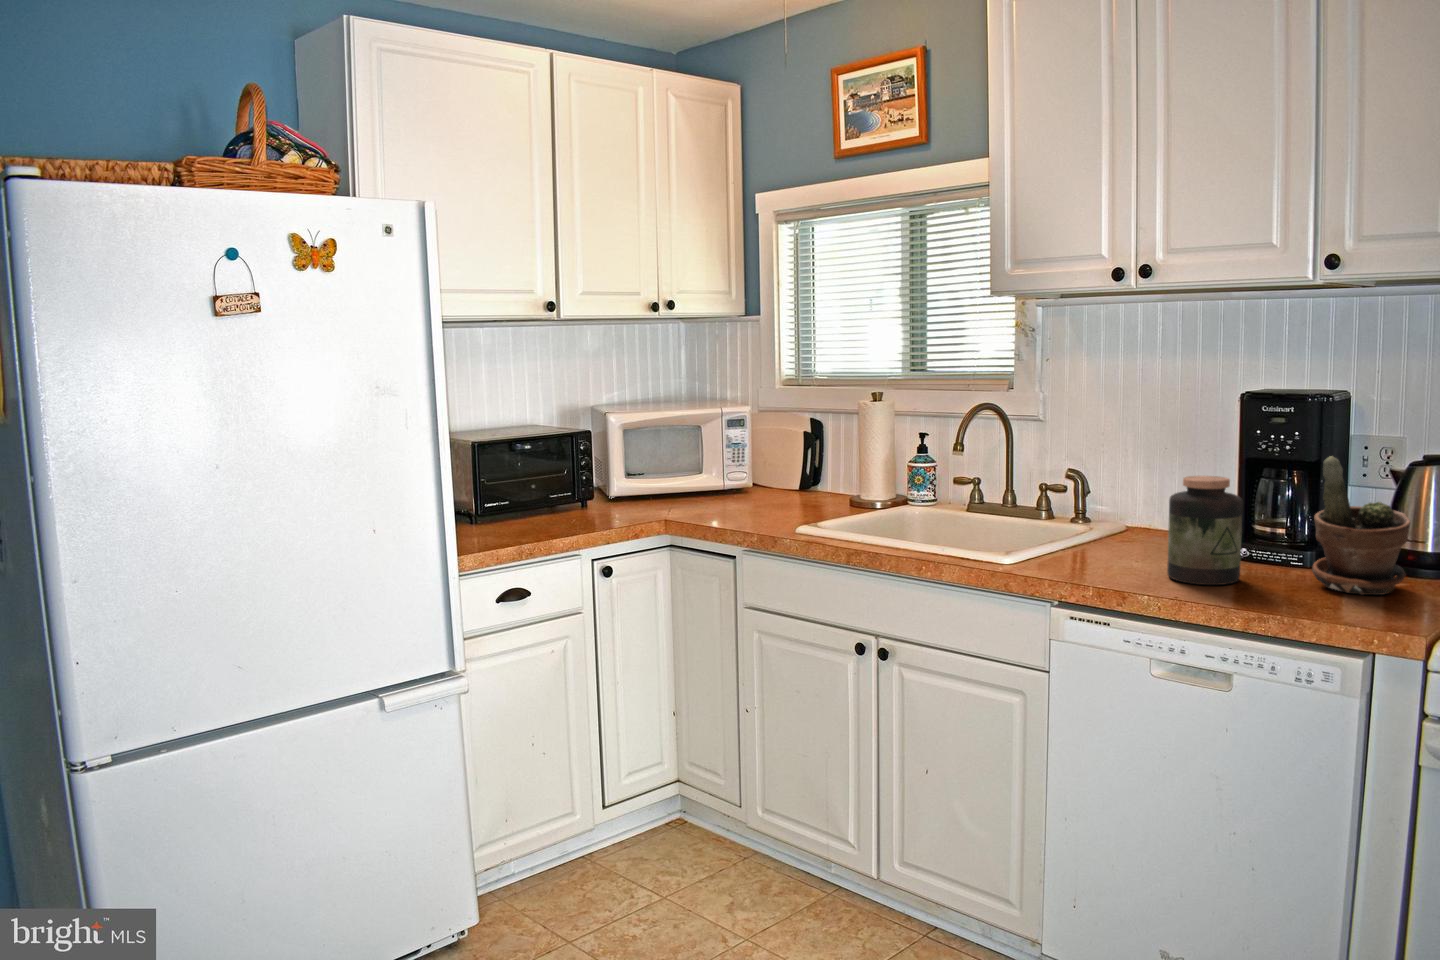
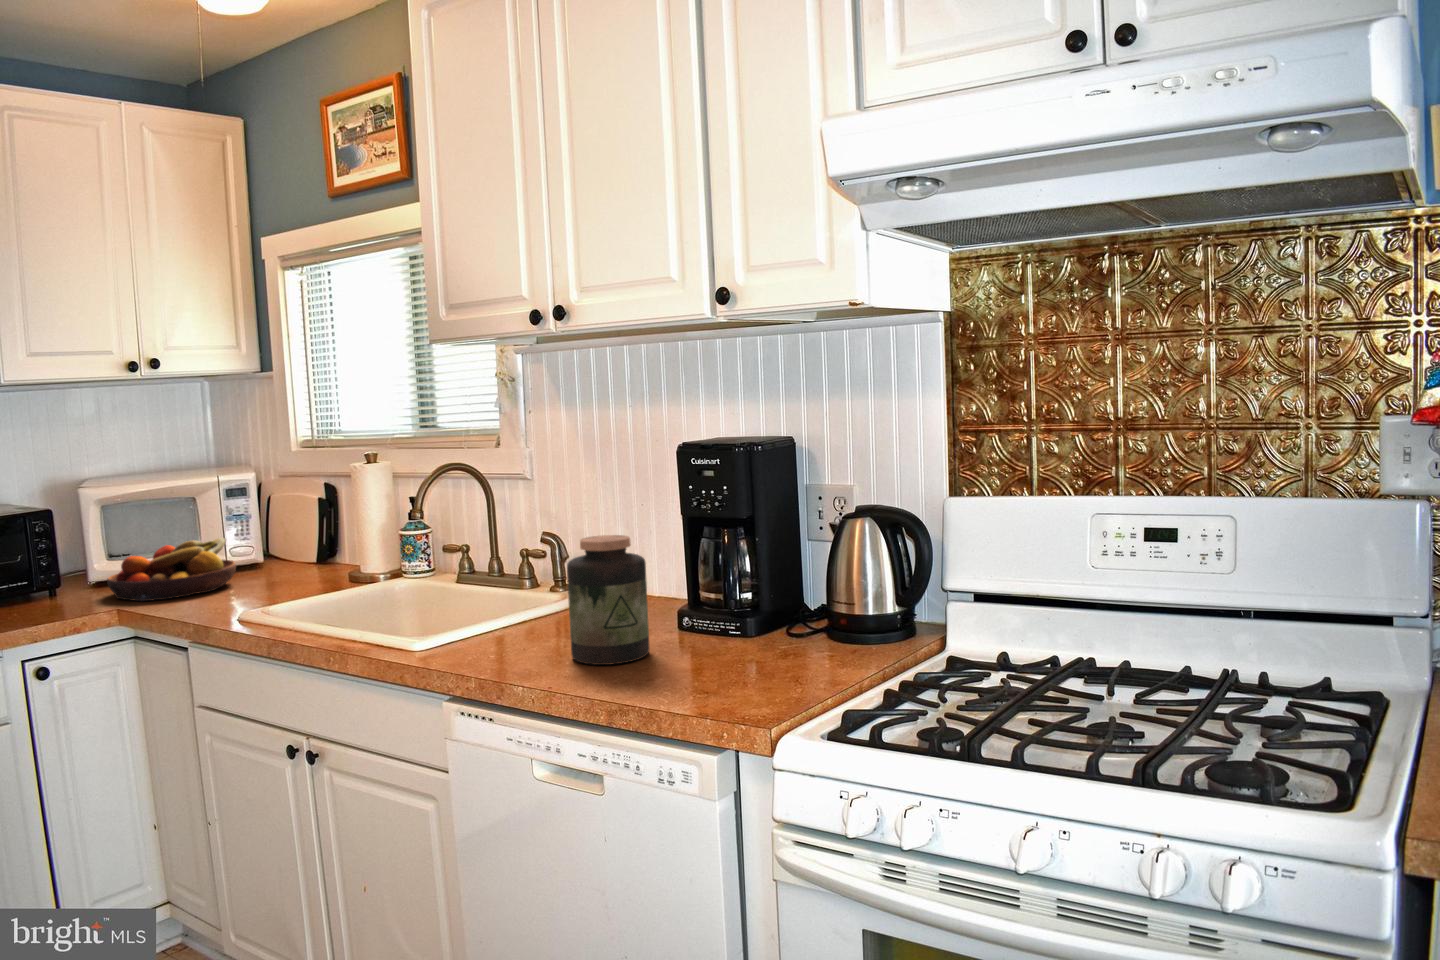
potted plant: present [1312,456,1411,595] -> none [714,508,812,667]
fruit bowl: none [661,464,759,515] -> present [107,538,236,601]

